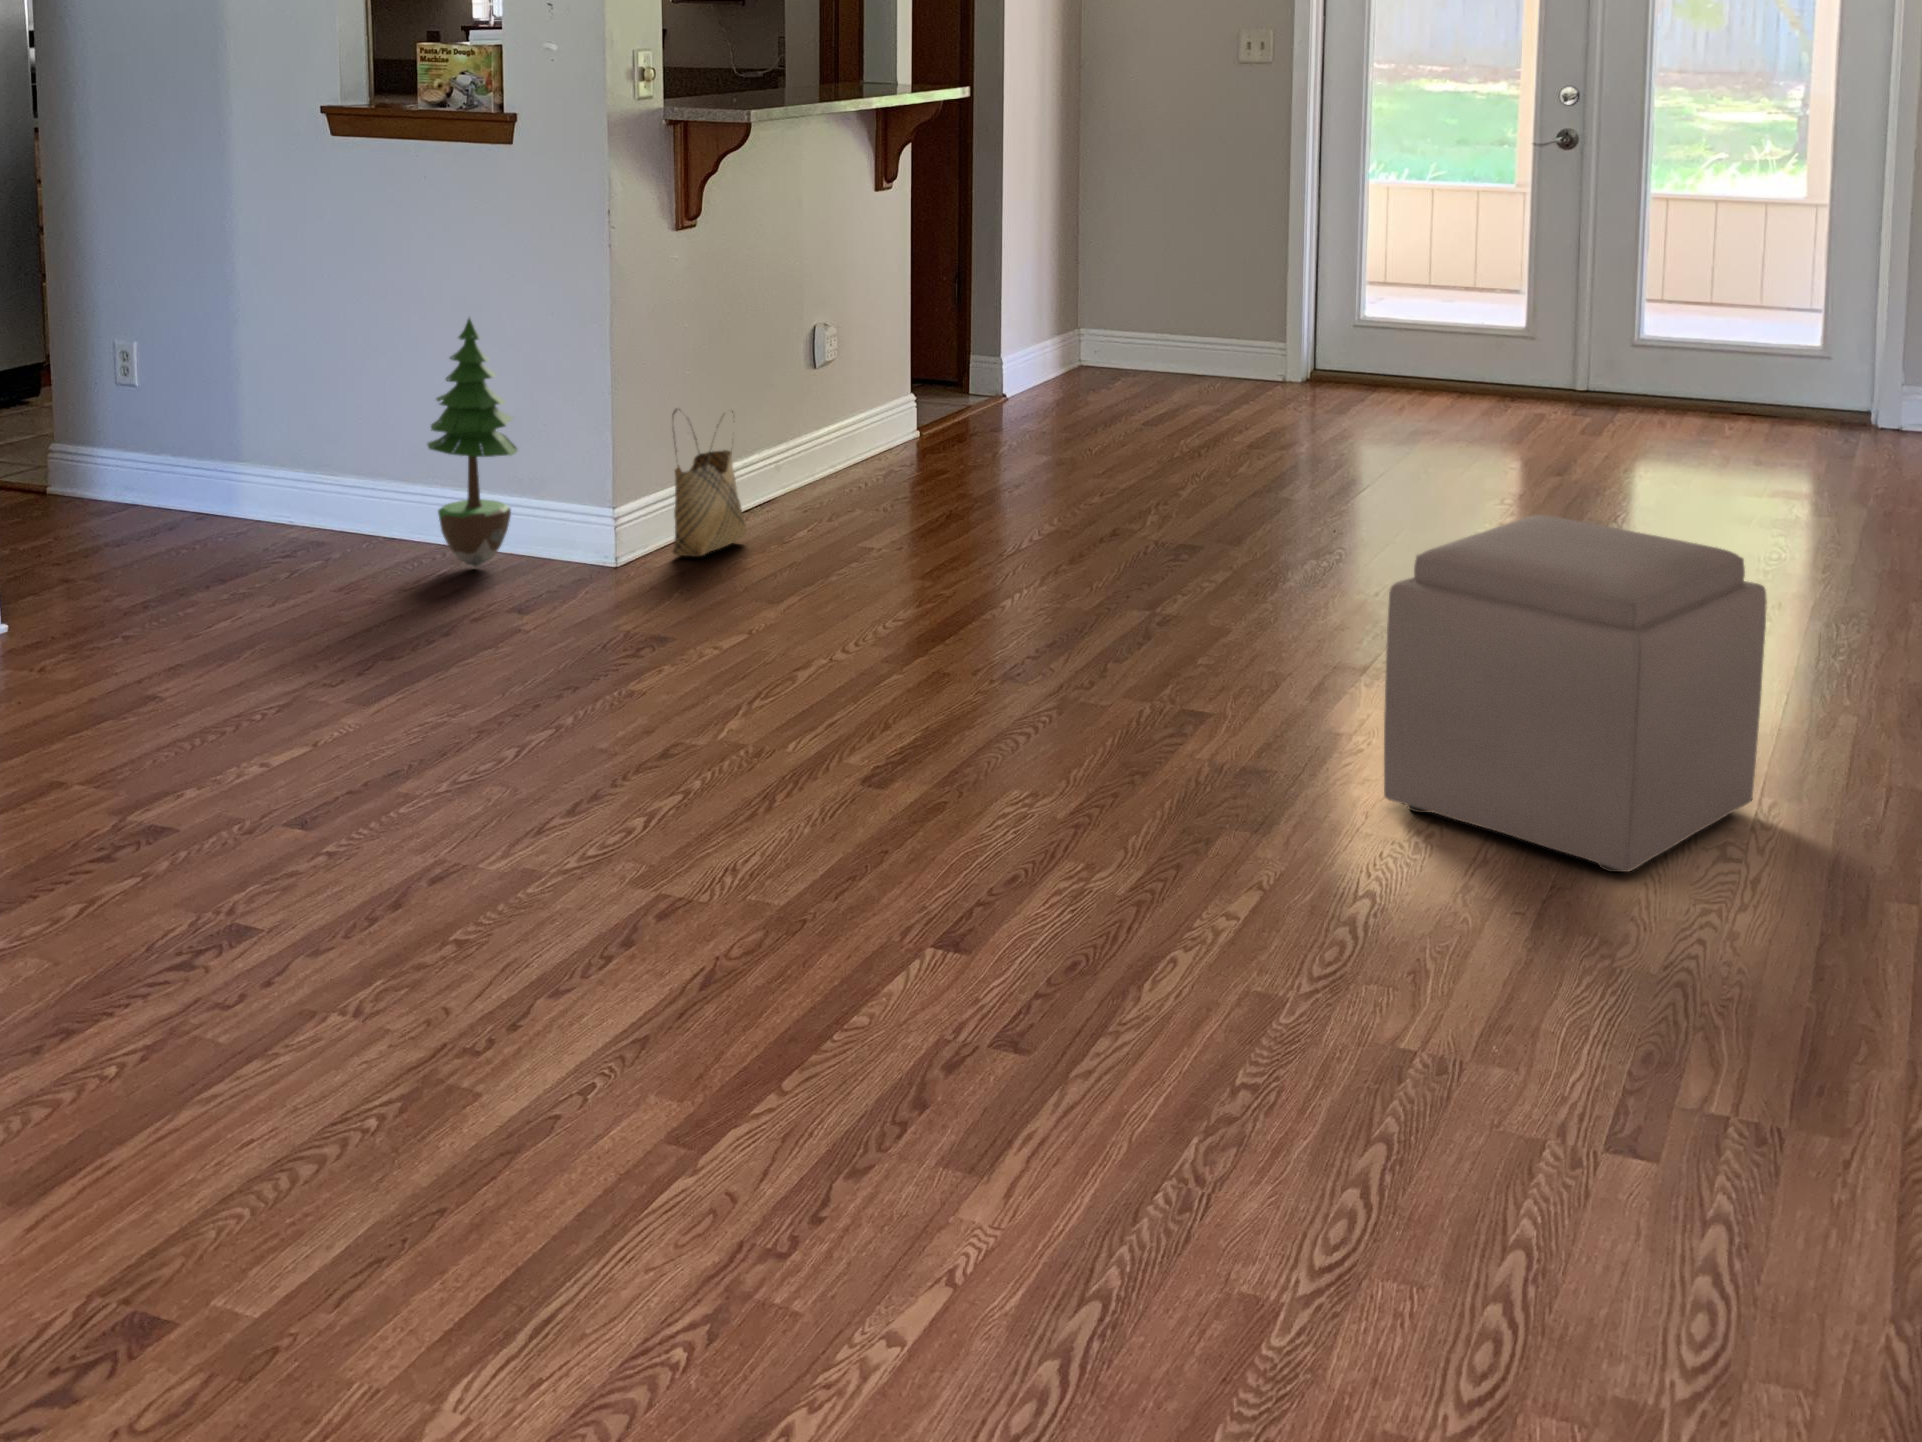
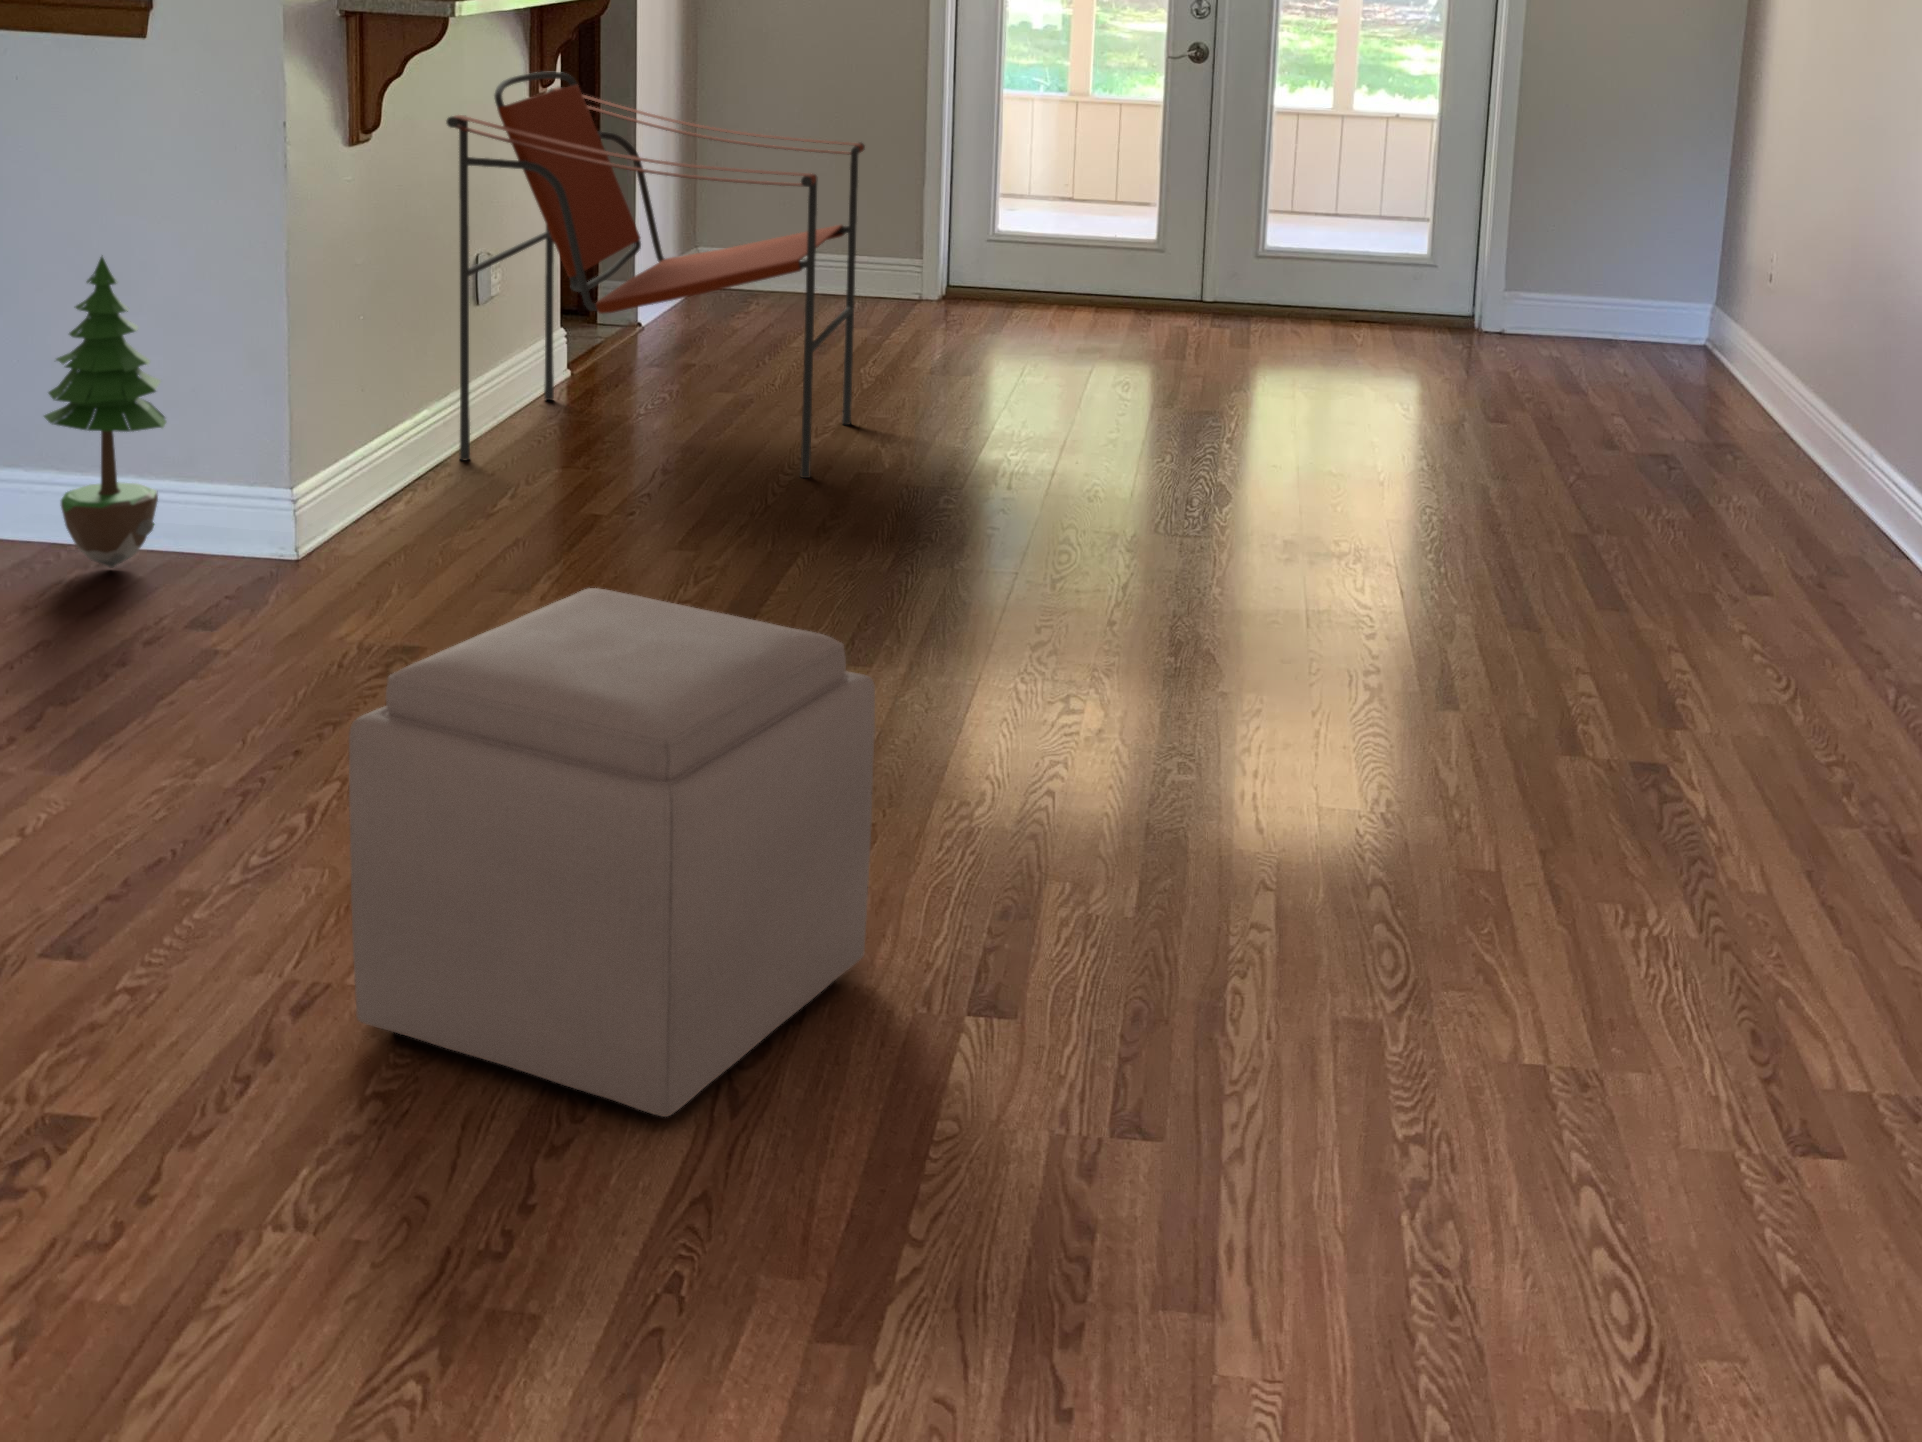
armchair: none [772,168,1158,529] -> present [446,72,865,478]
woven basket: present [672,409,746,556] -> none [355,360,443,537]
ottoman: present [1384,515,1767,872] -> present [349,588,875,1117]

